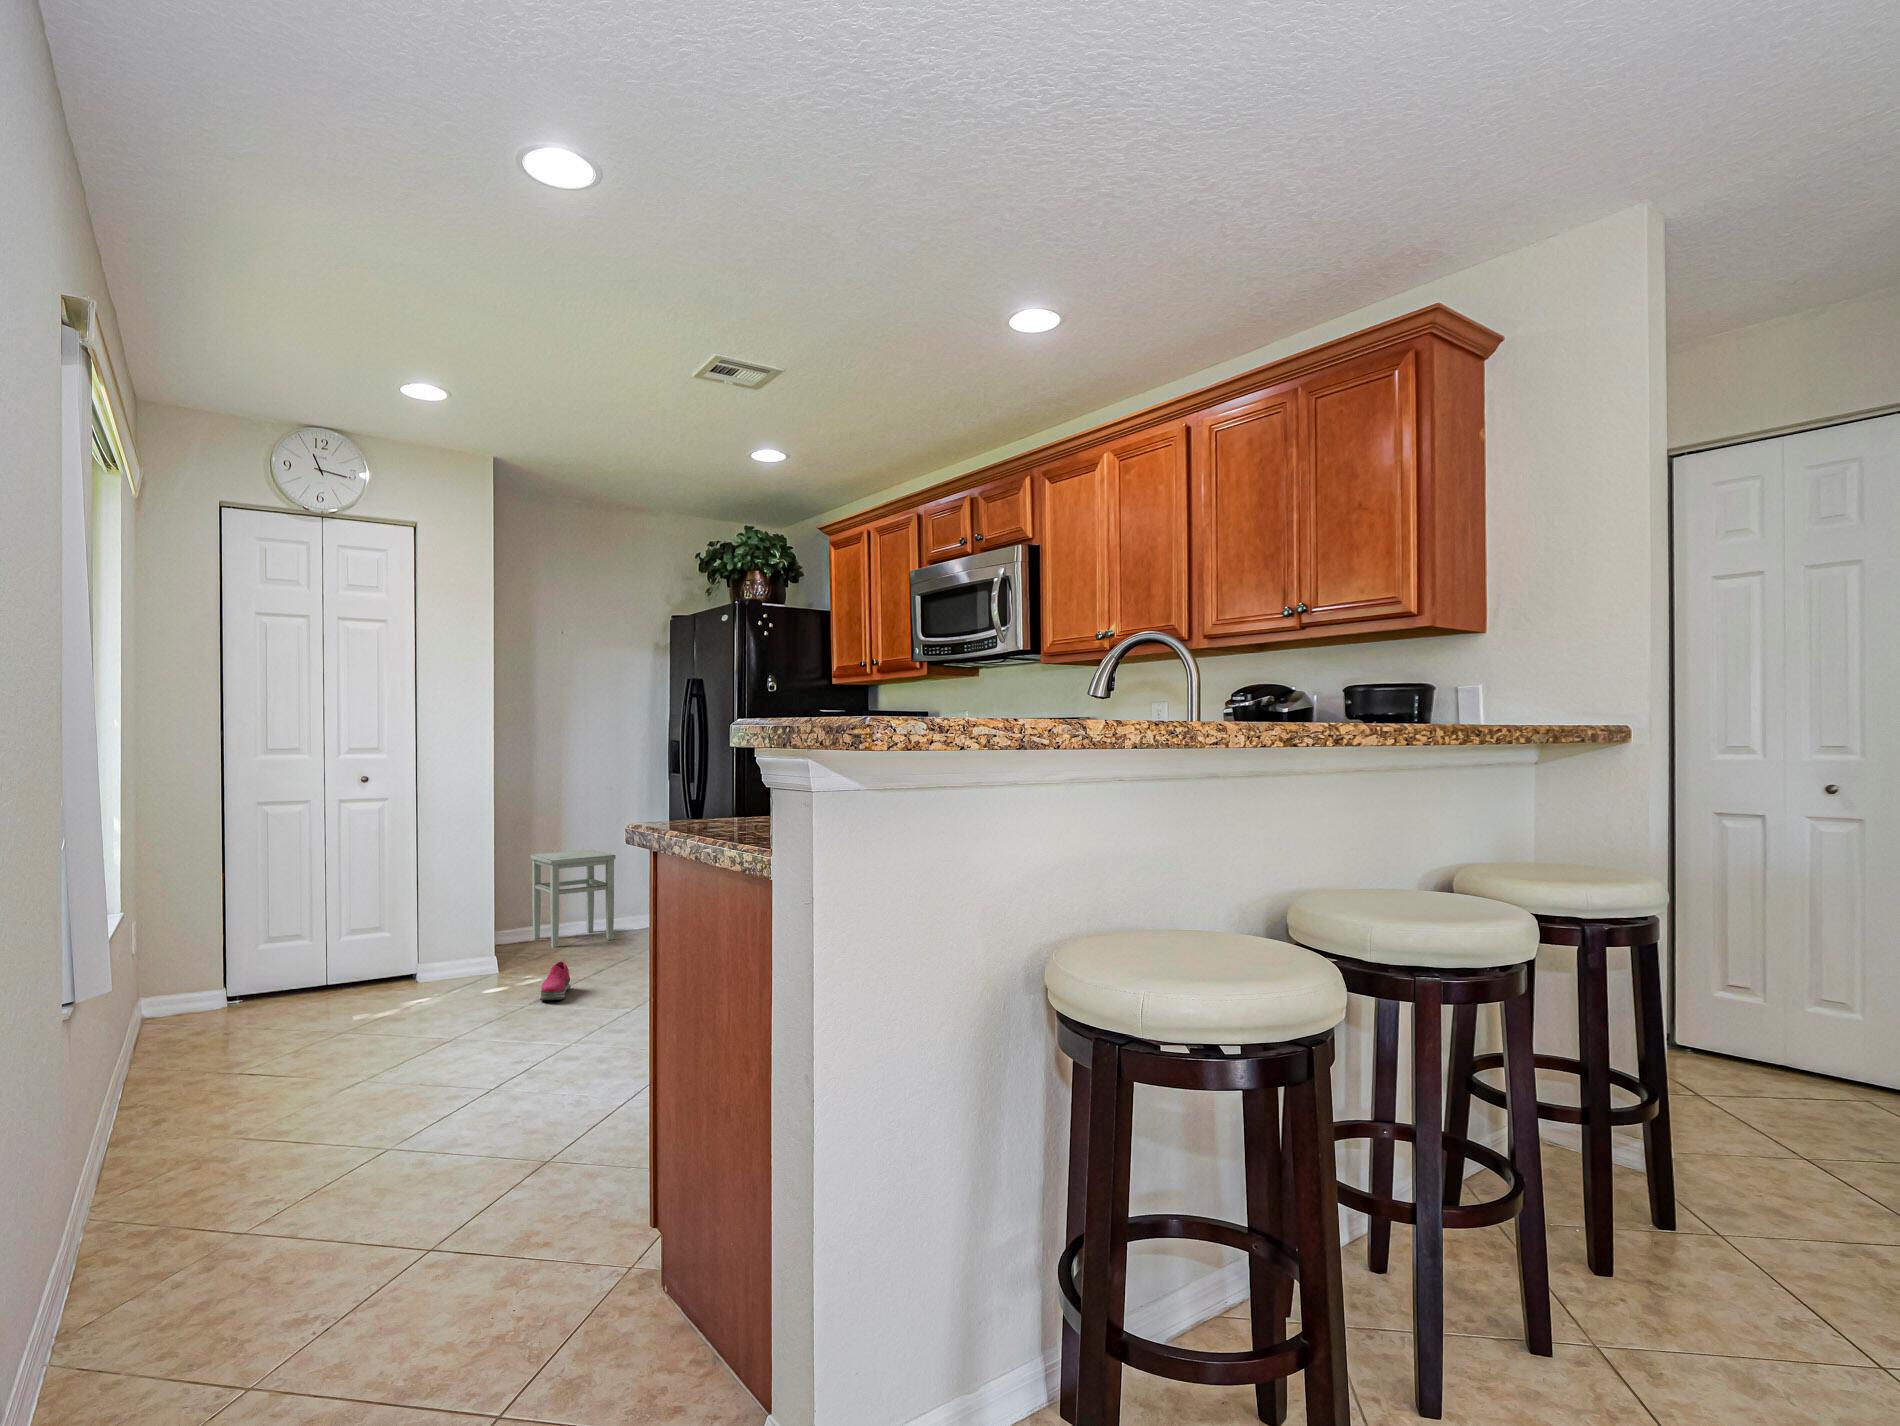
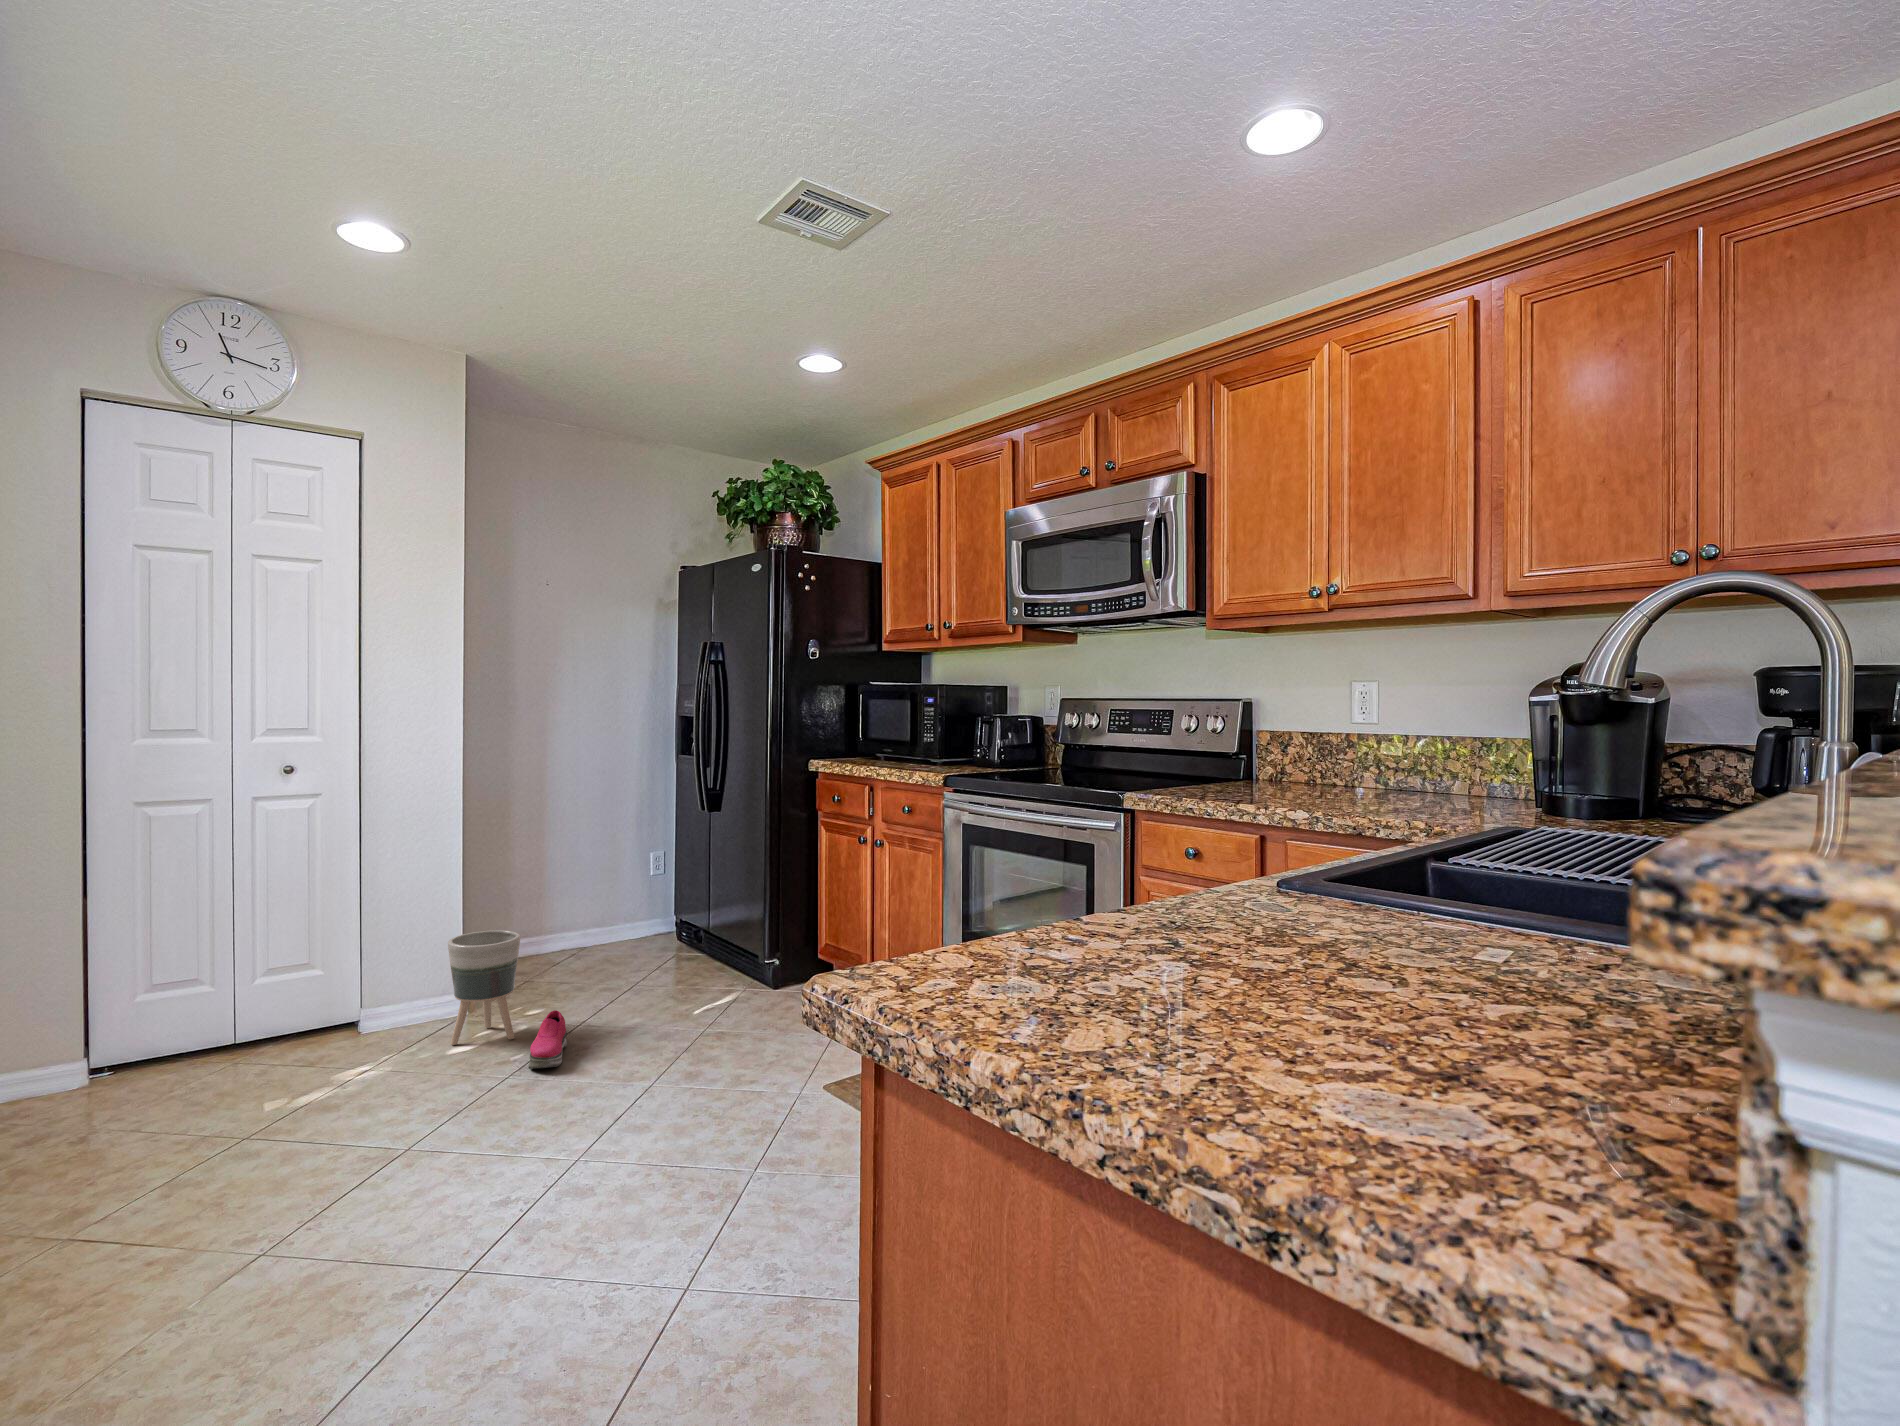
stool: present [531,850,616,948] -> none [507,847,613,972]
planter: none [482,904,536,989] -> present [448,930,520,1045]

